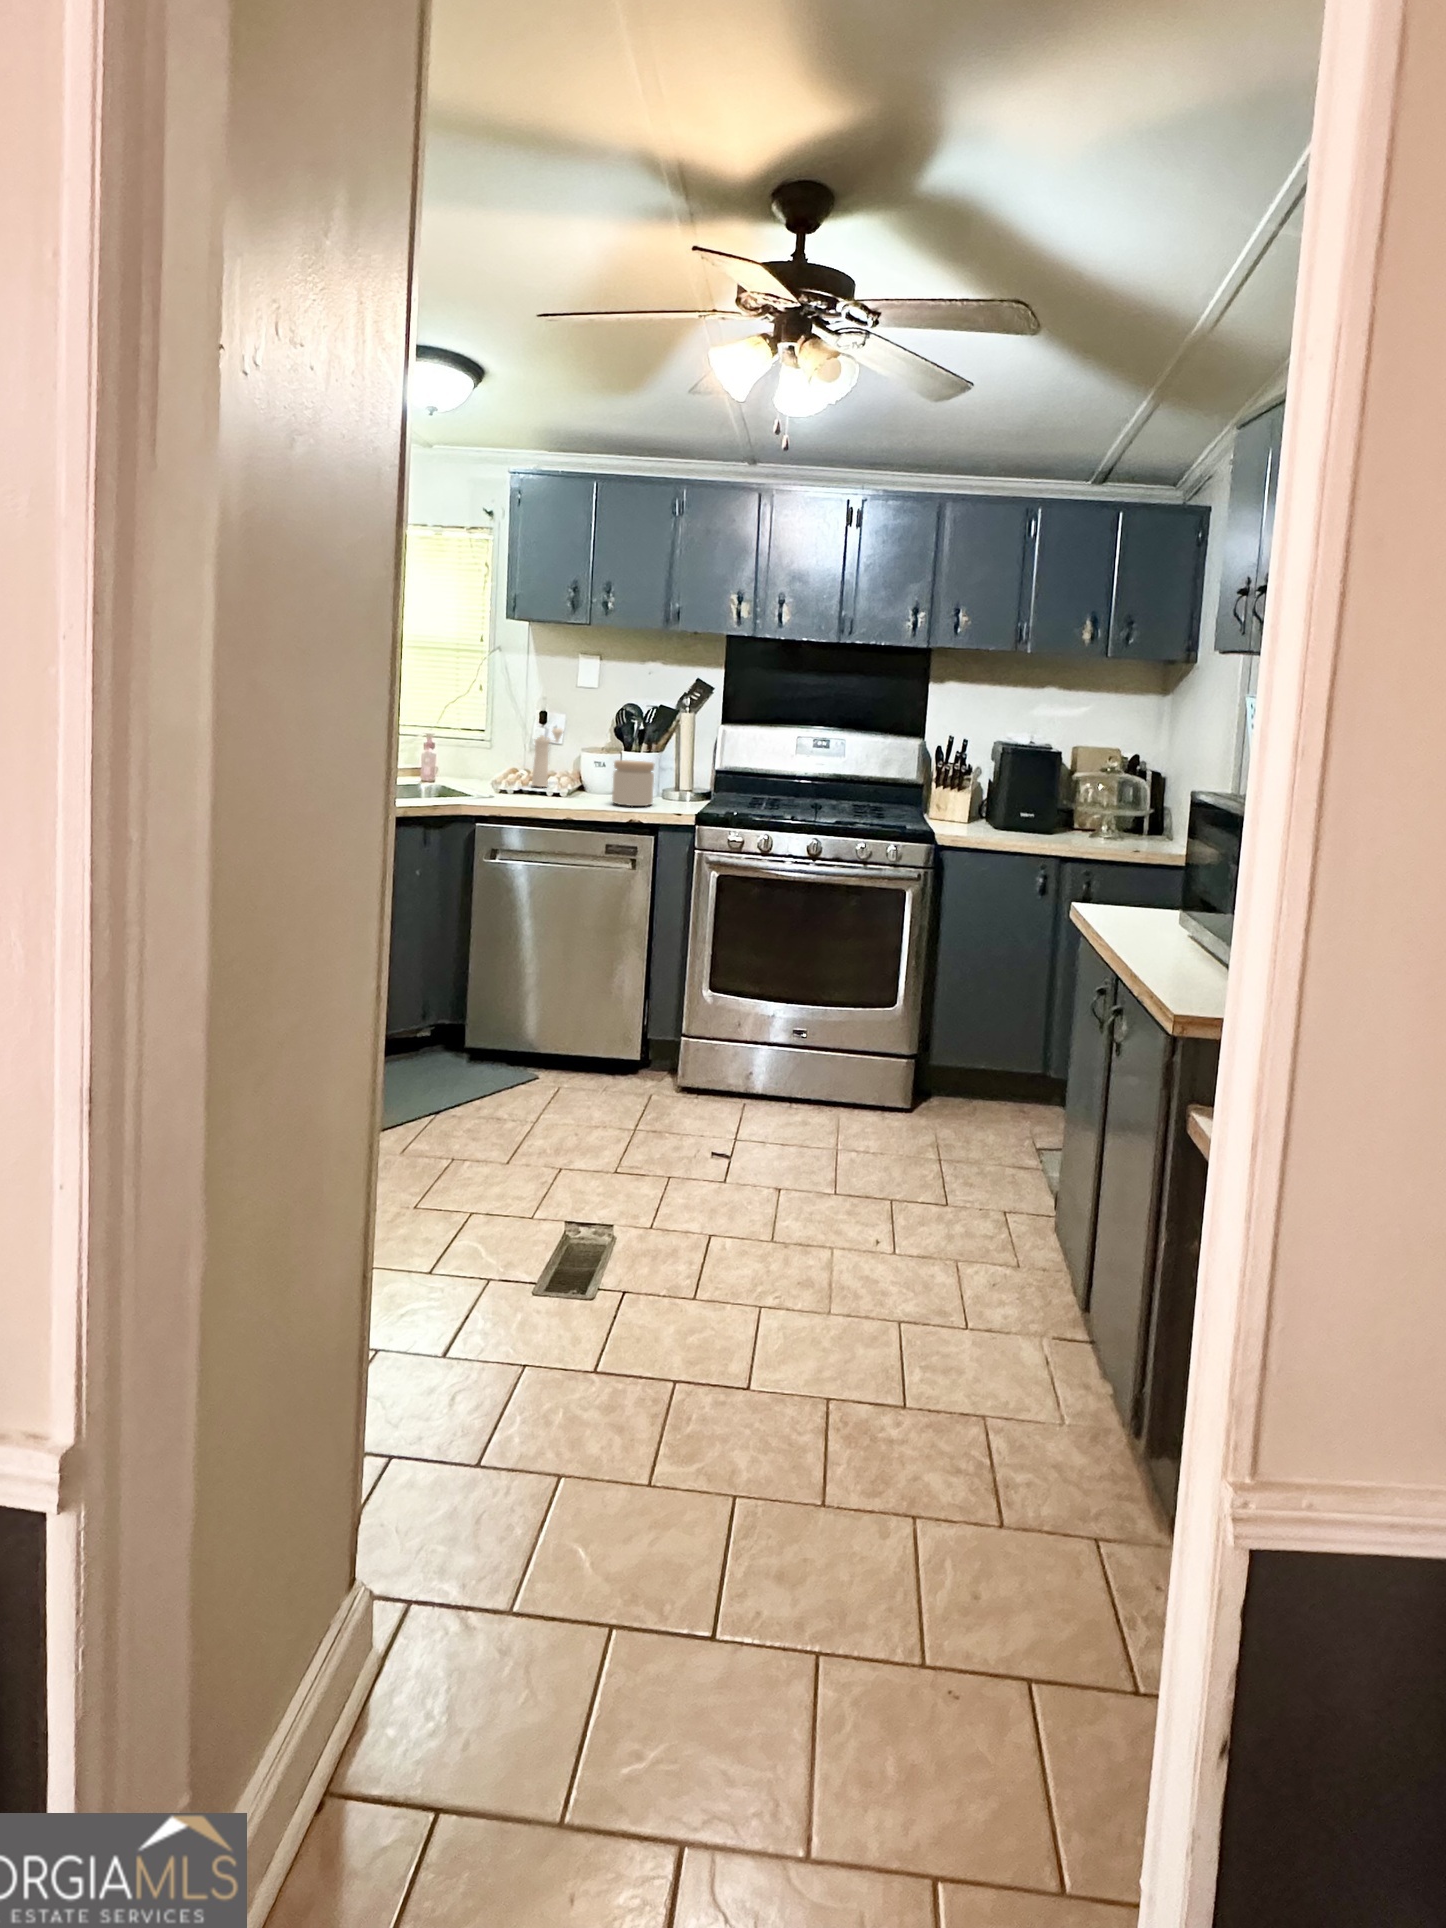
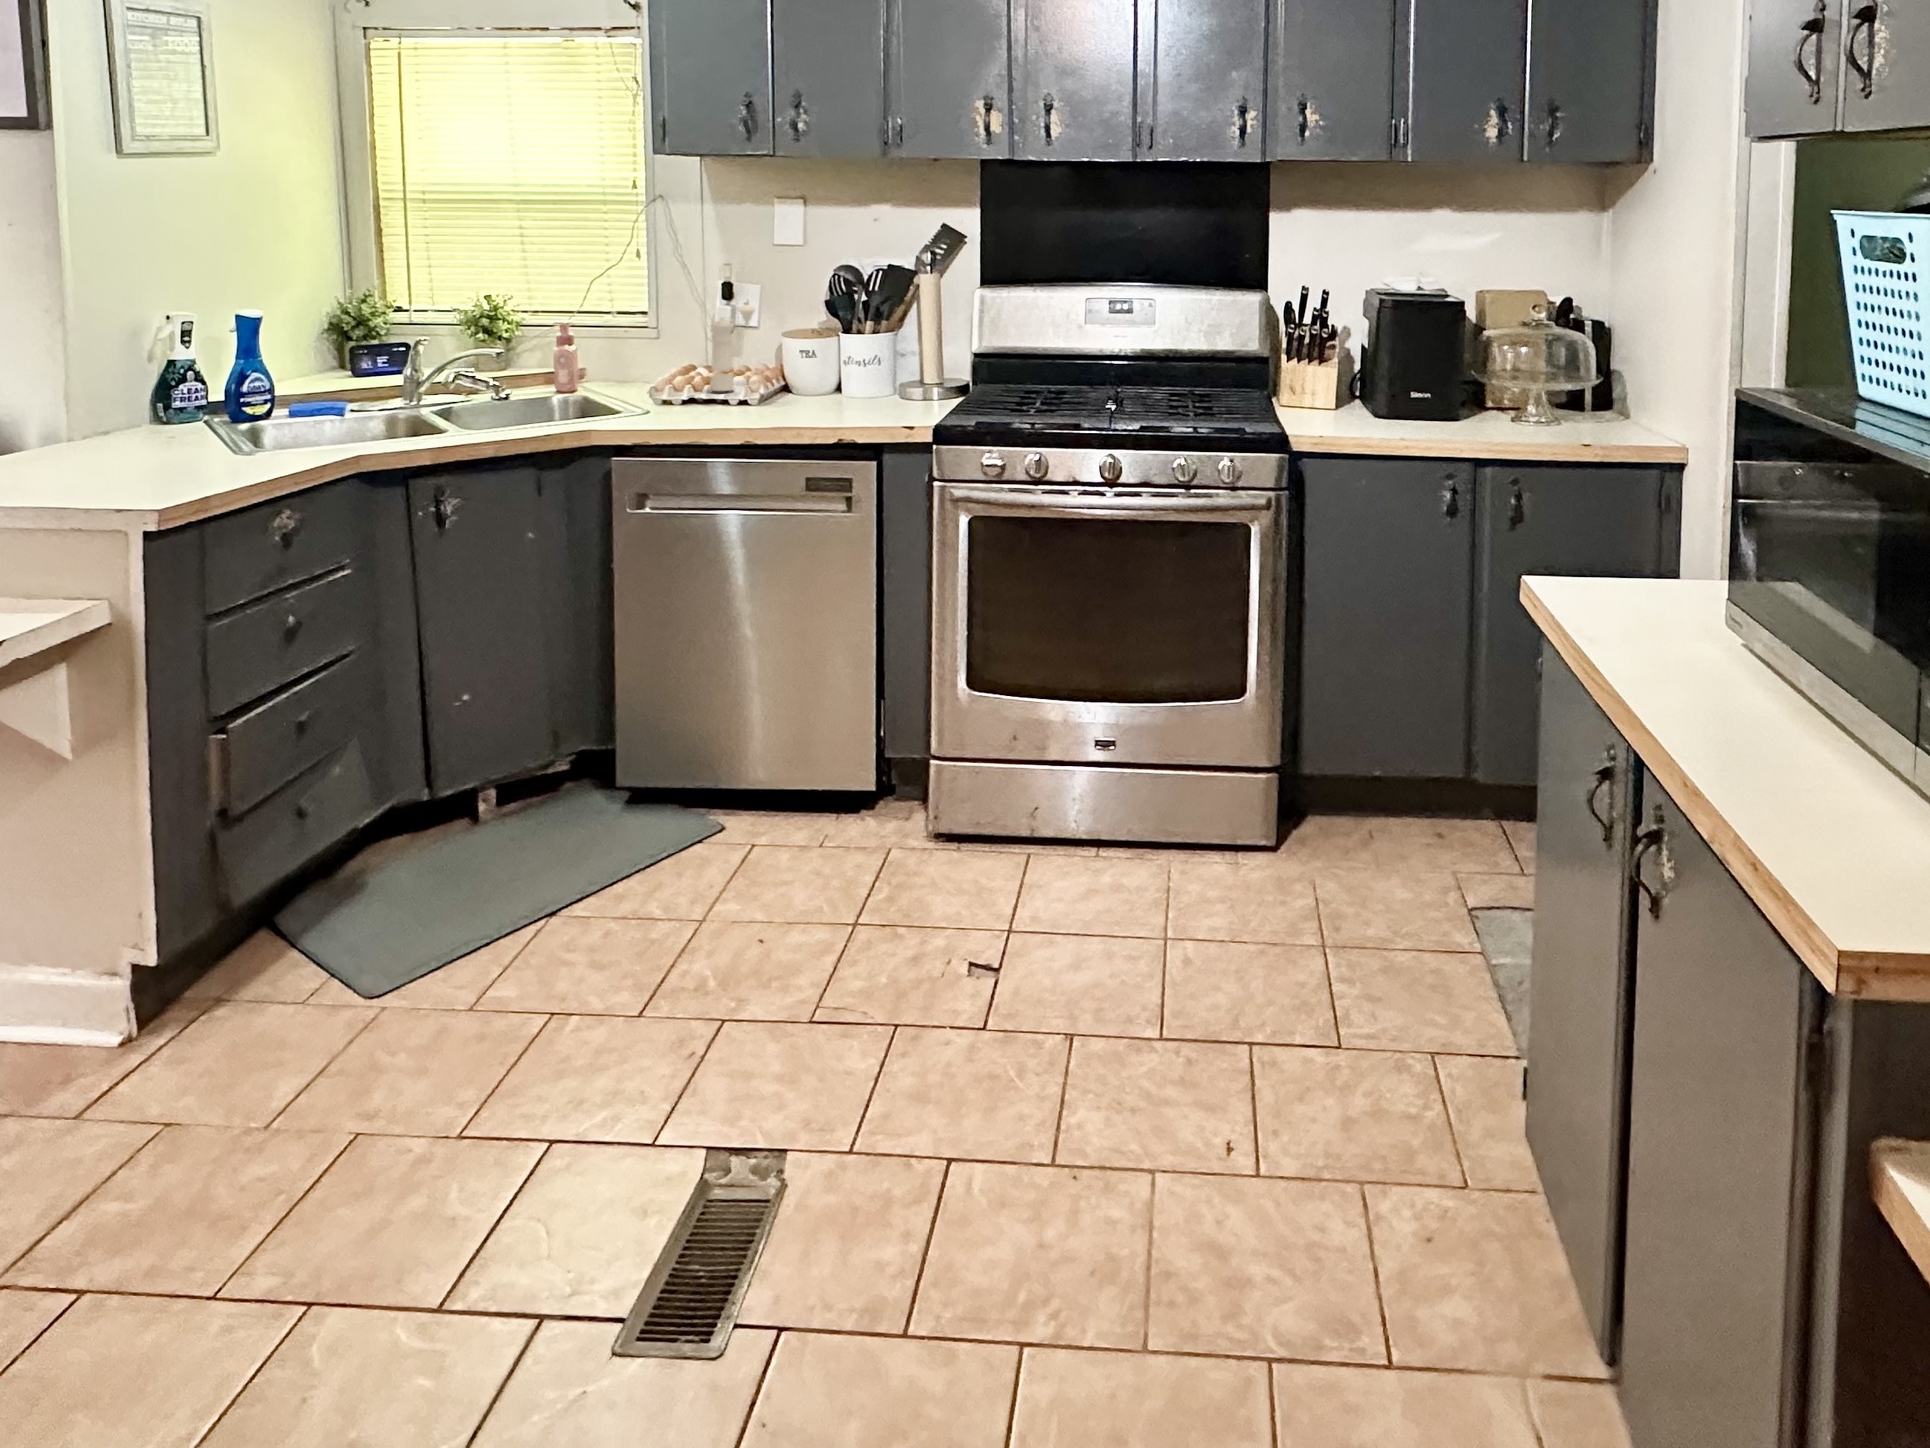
jar: present [612,760,654,806] -> none [817,350,877,417]

